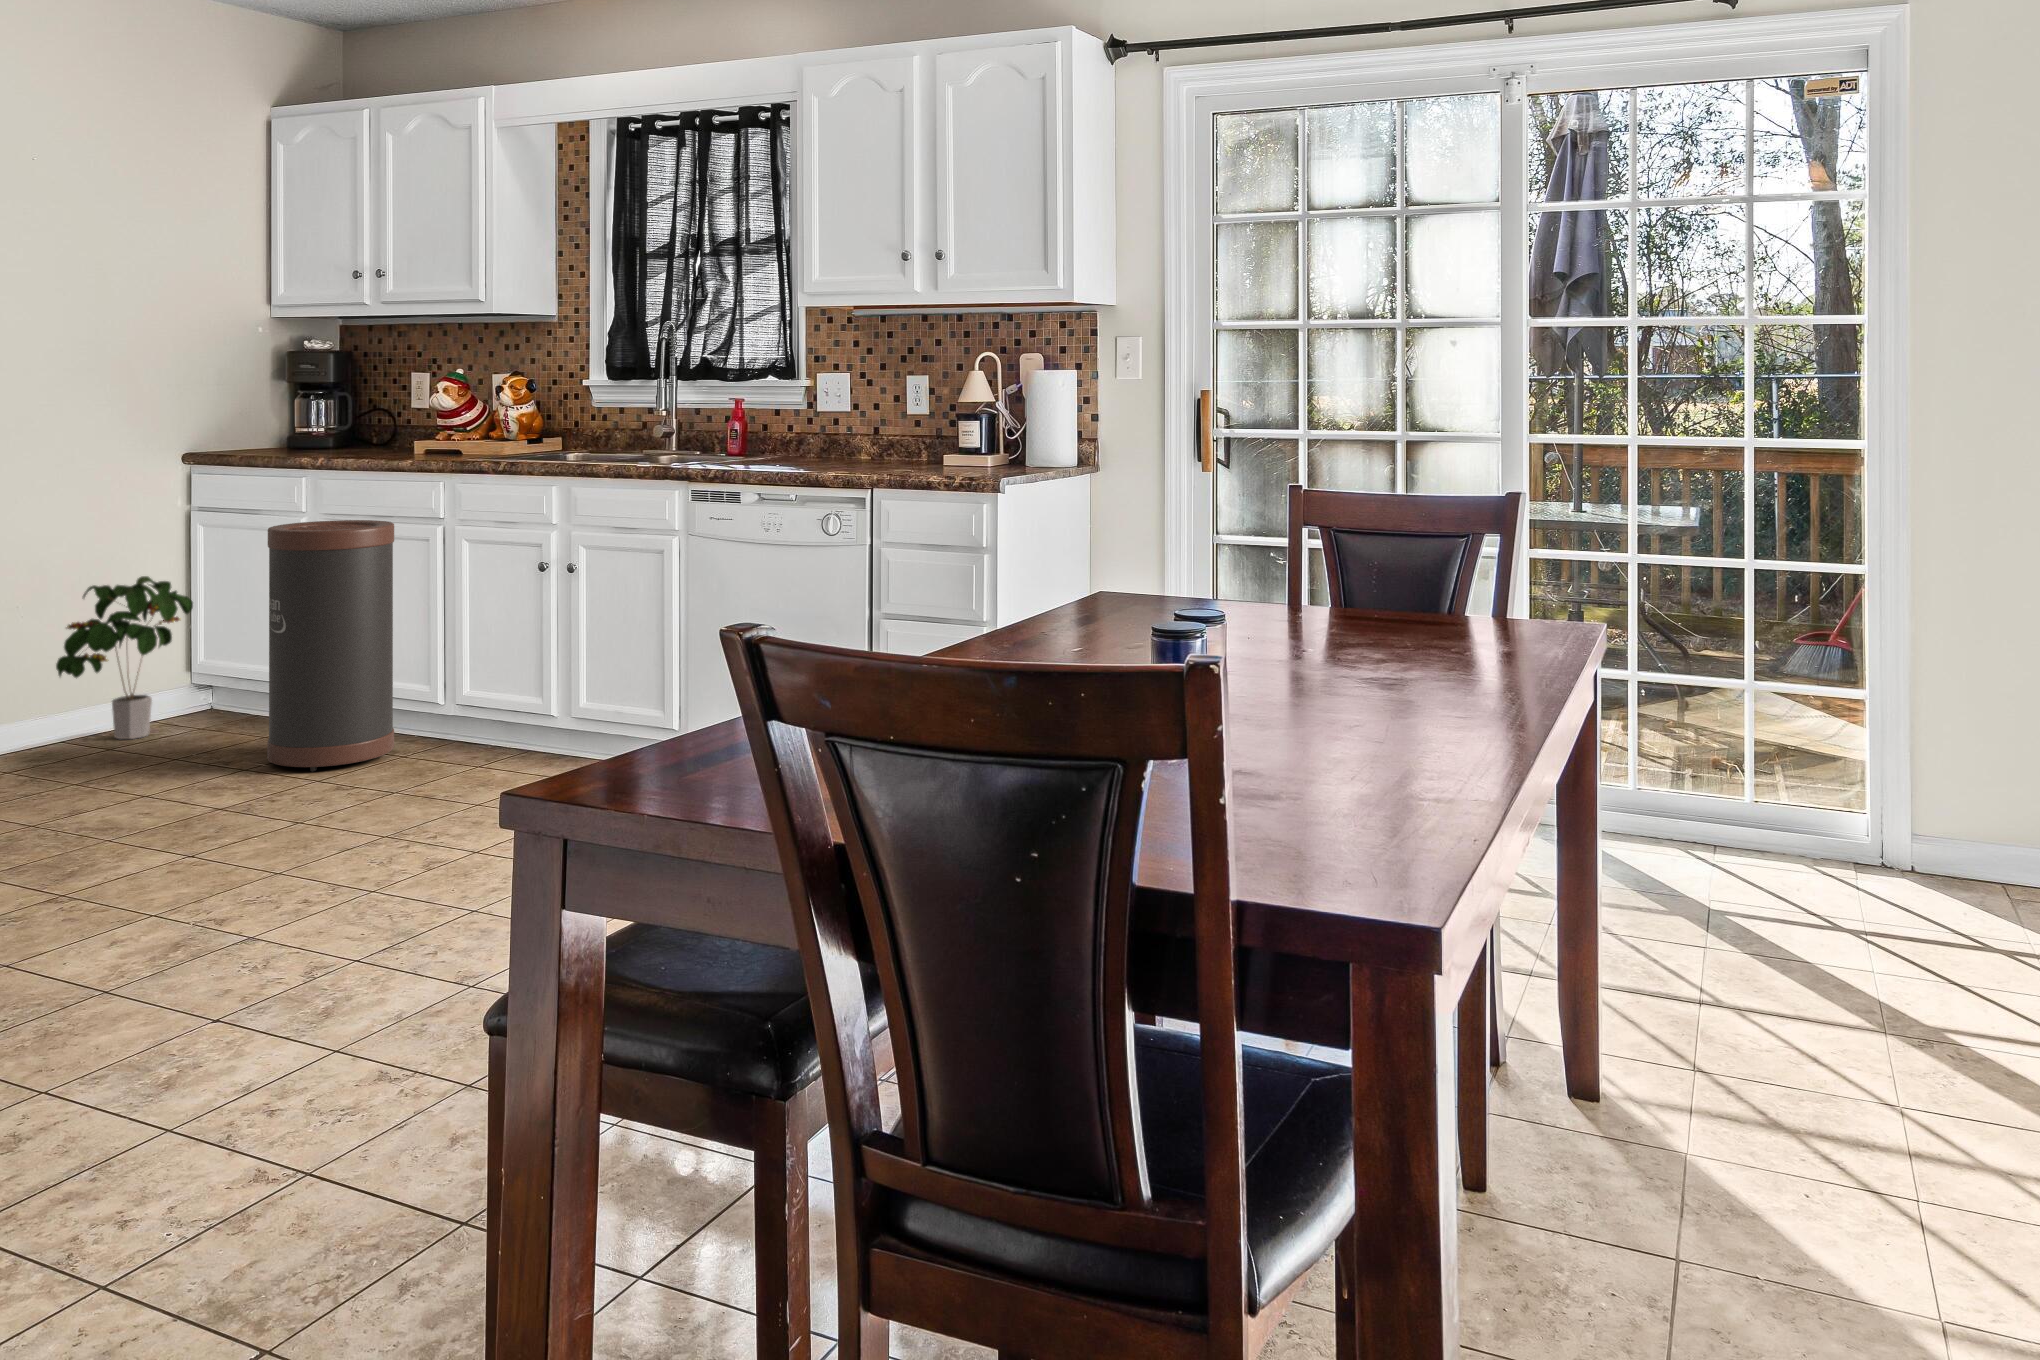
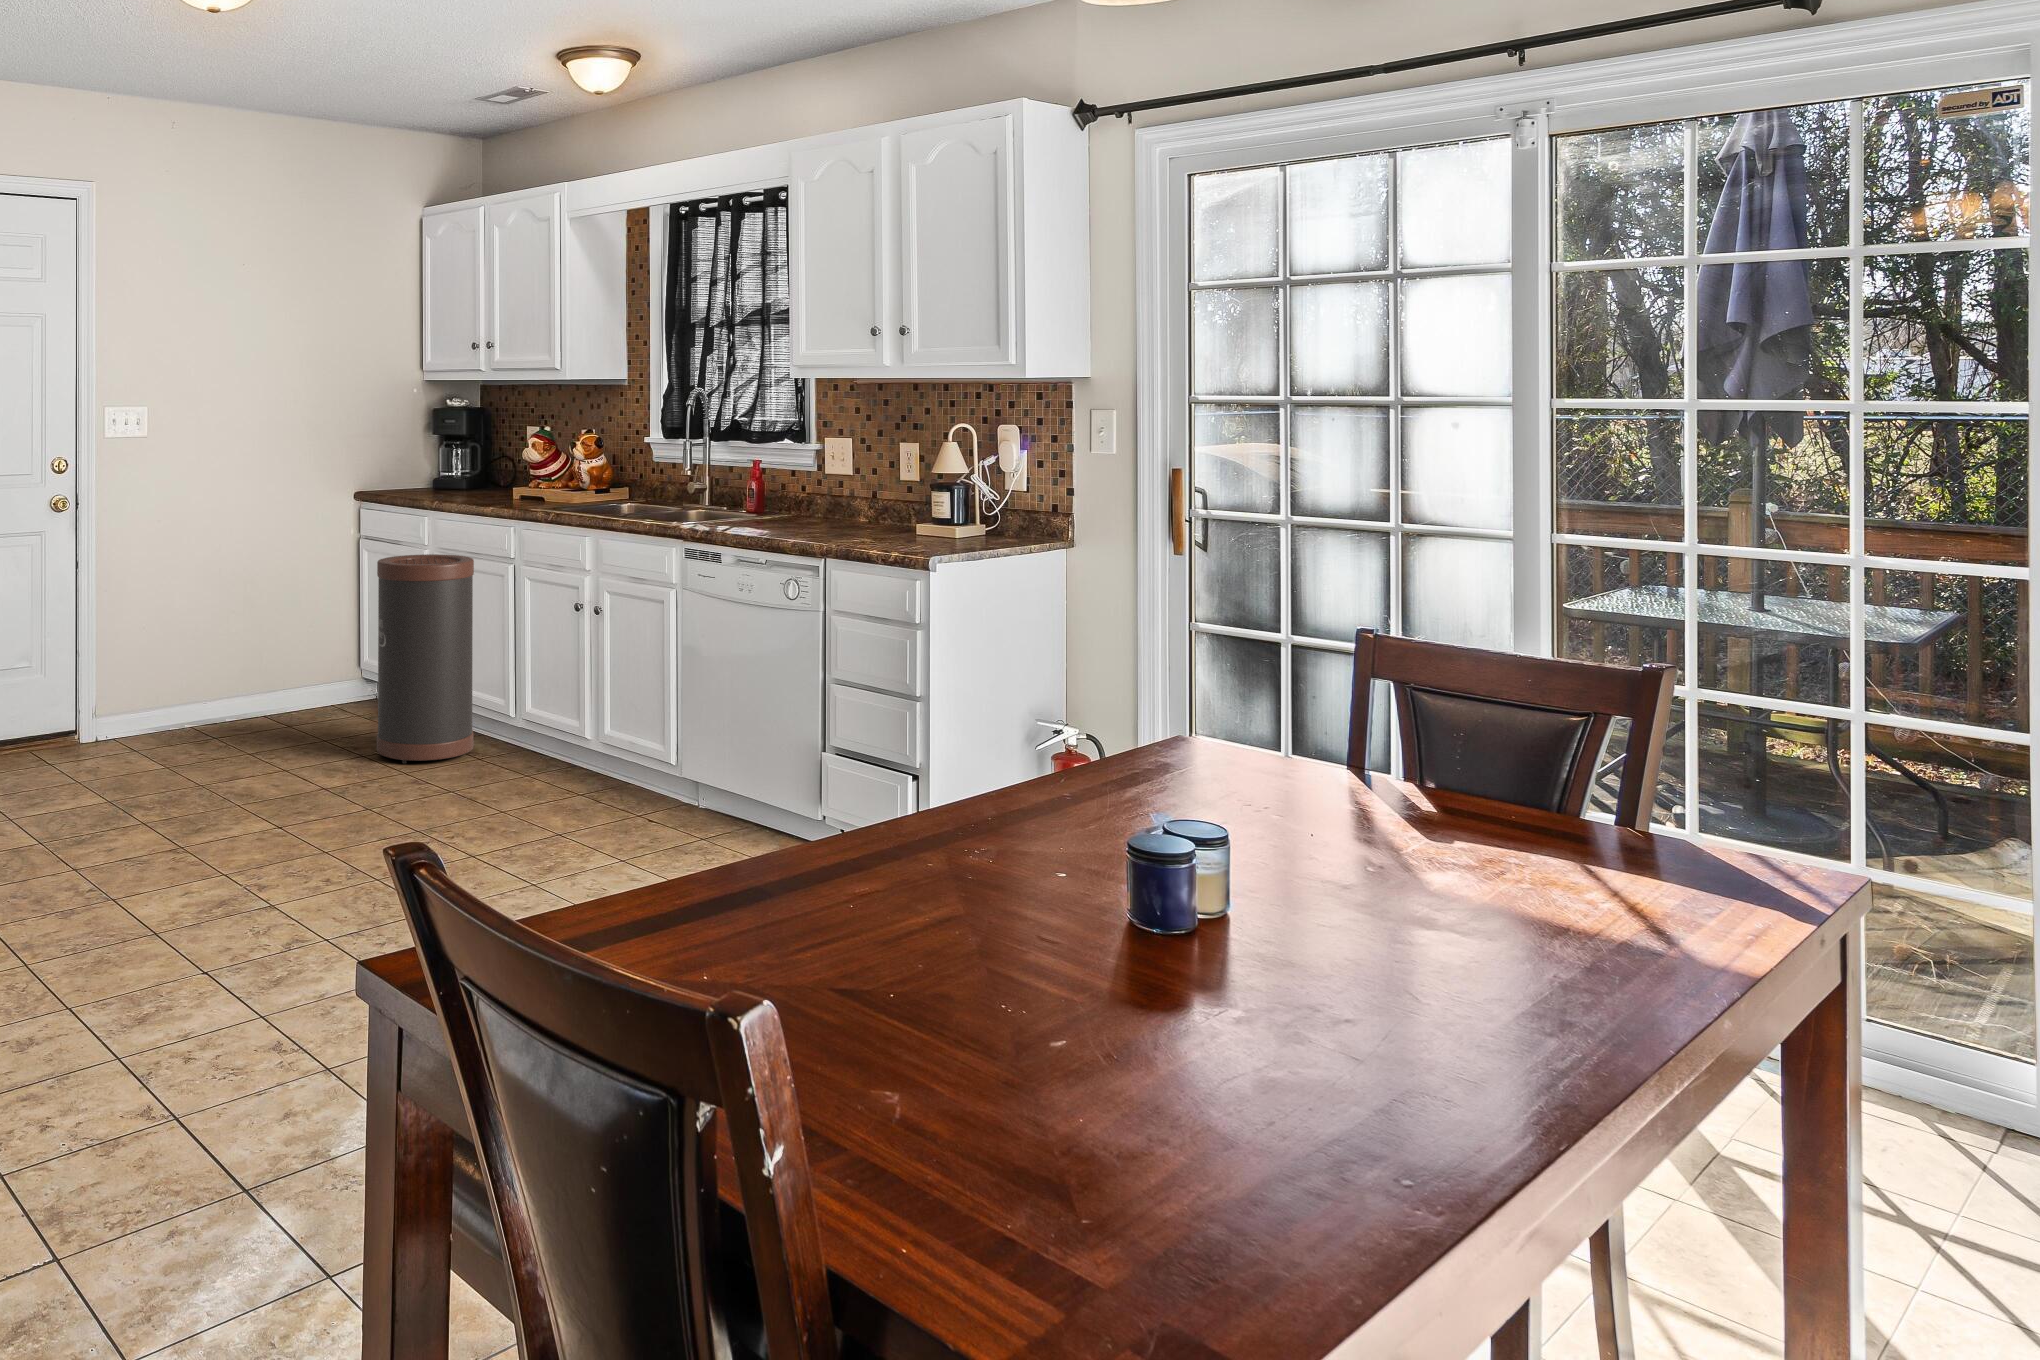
potted plant: present [56,576,193,739] -> none [249,589,355,719]

